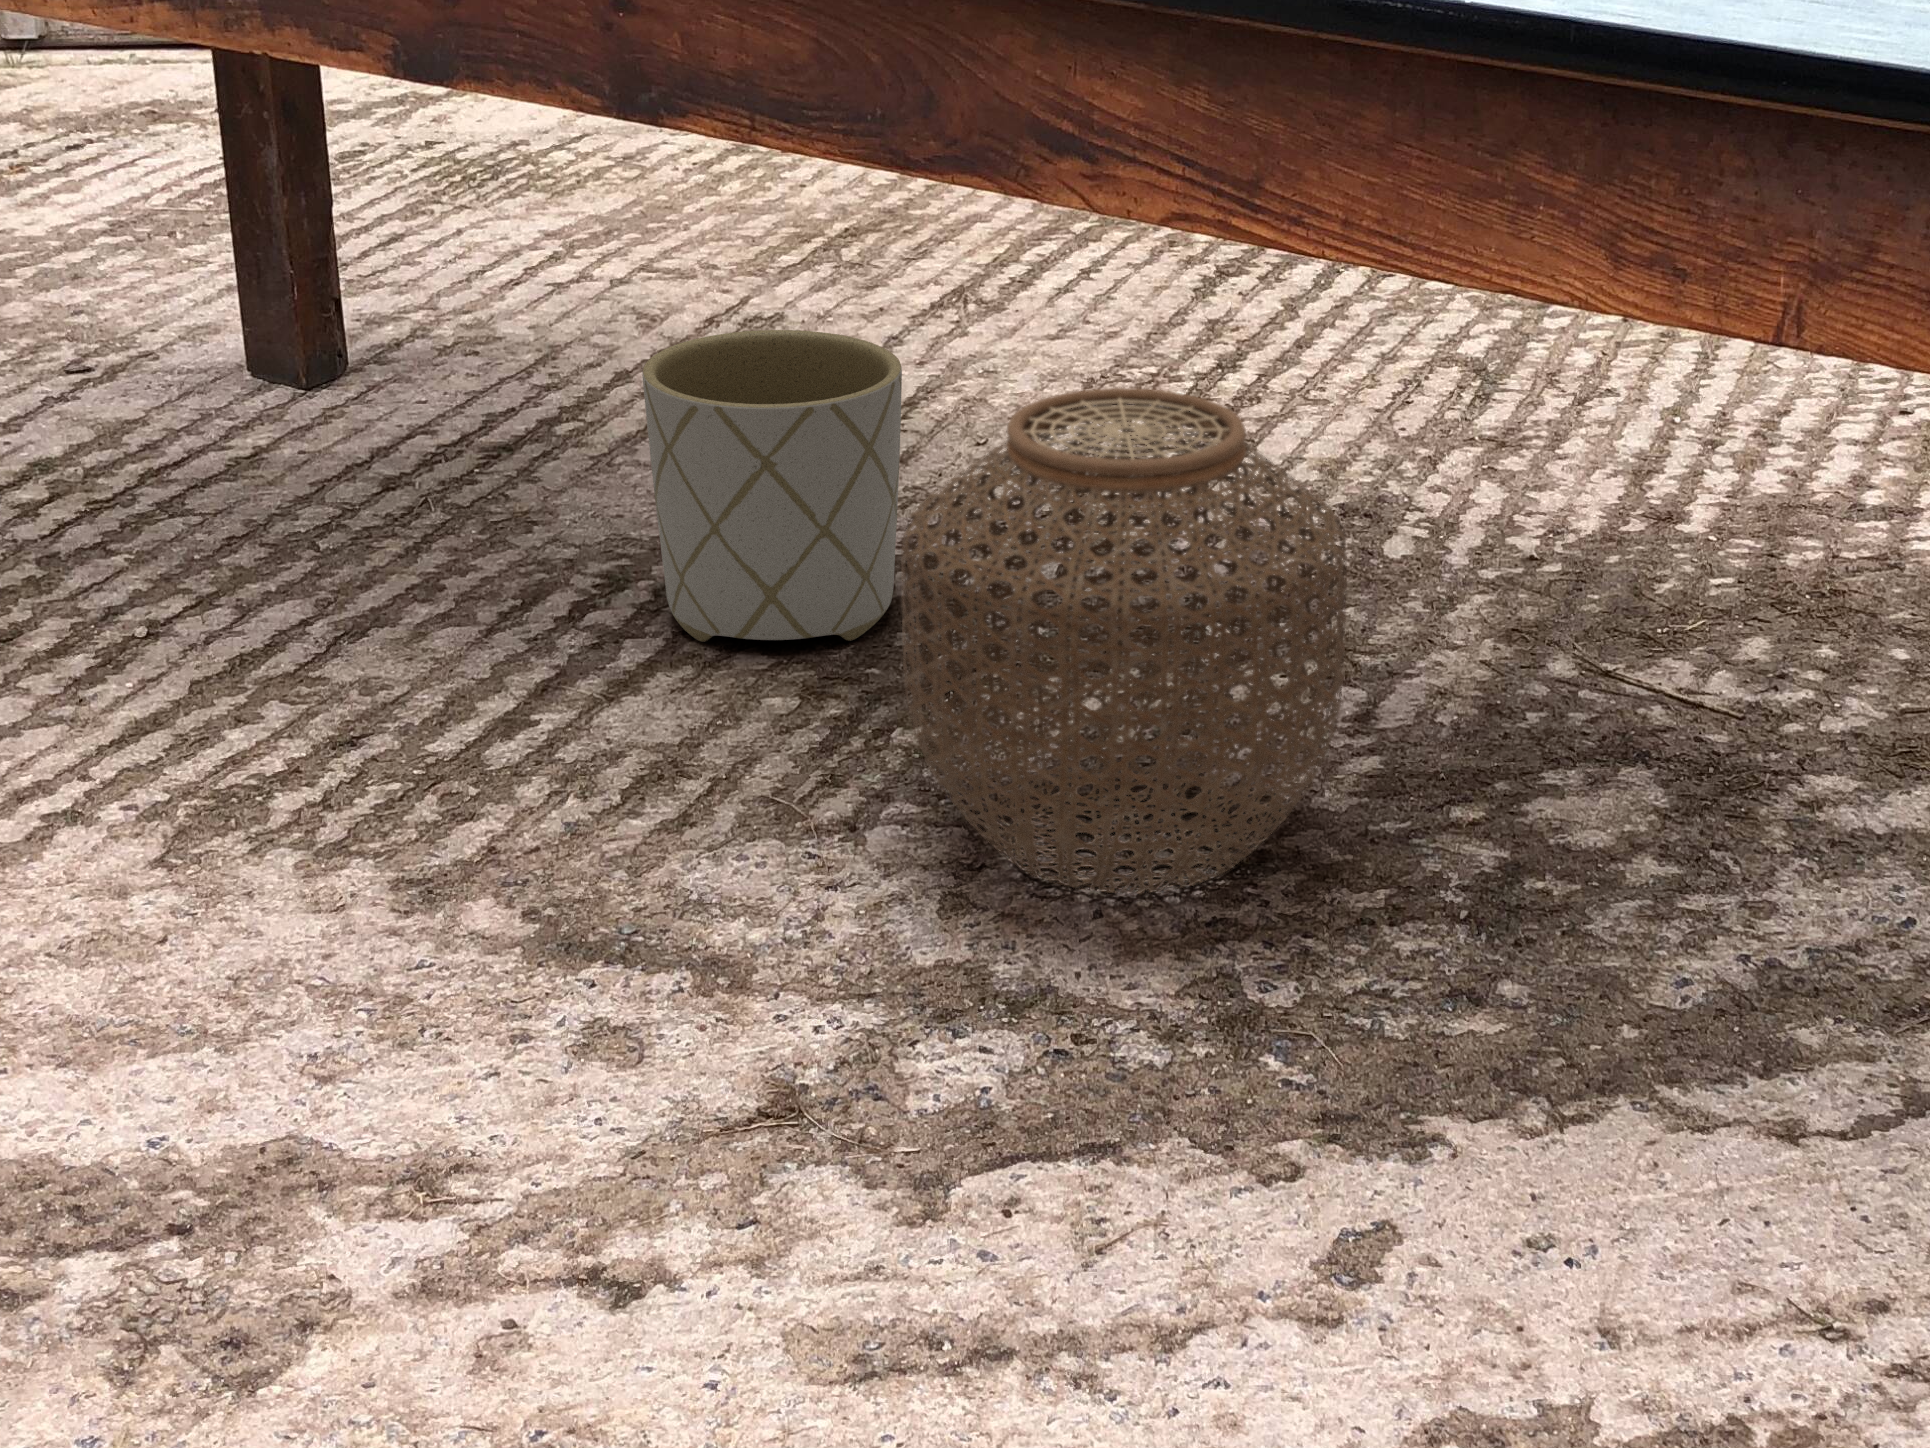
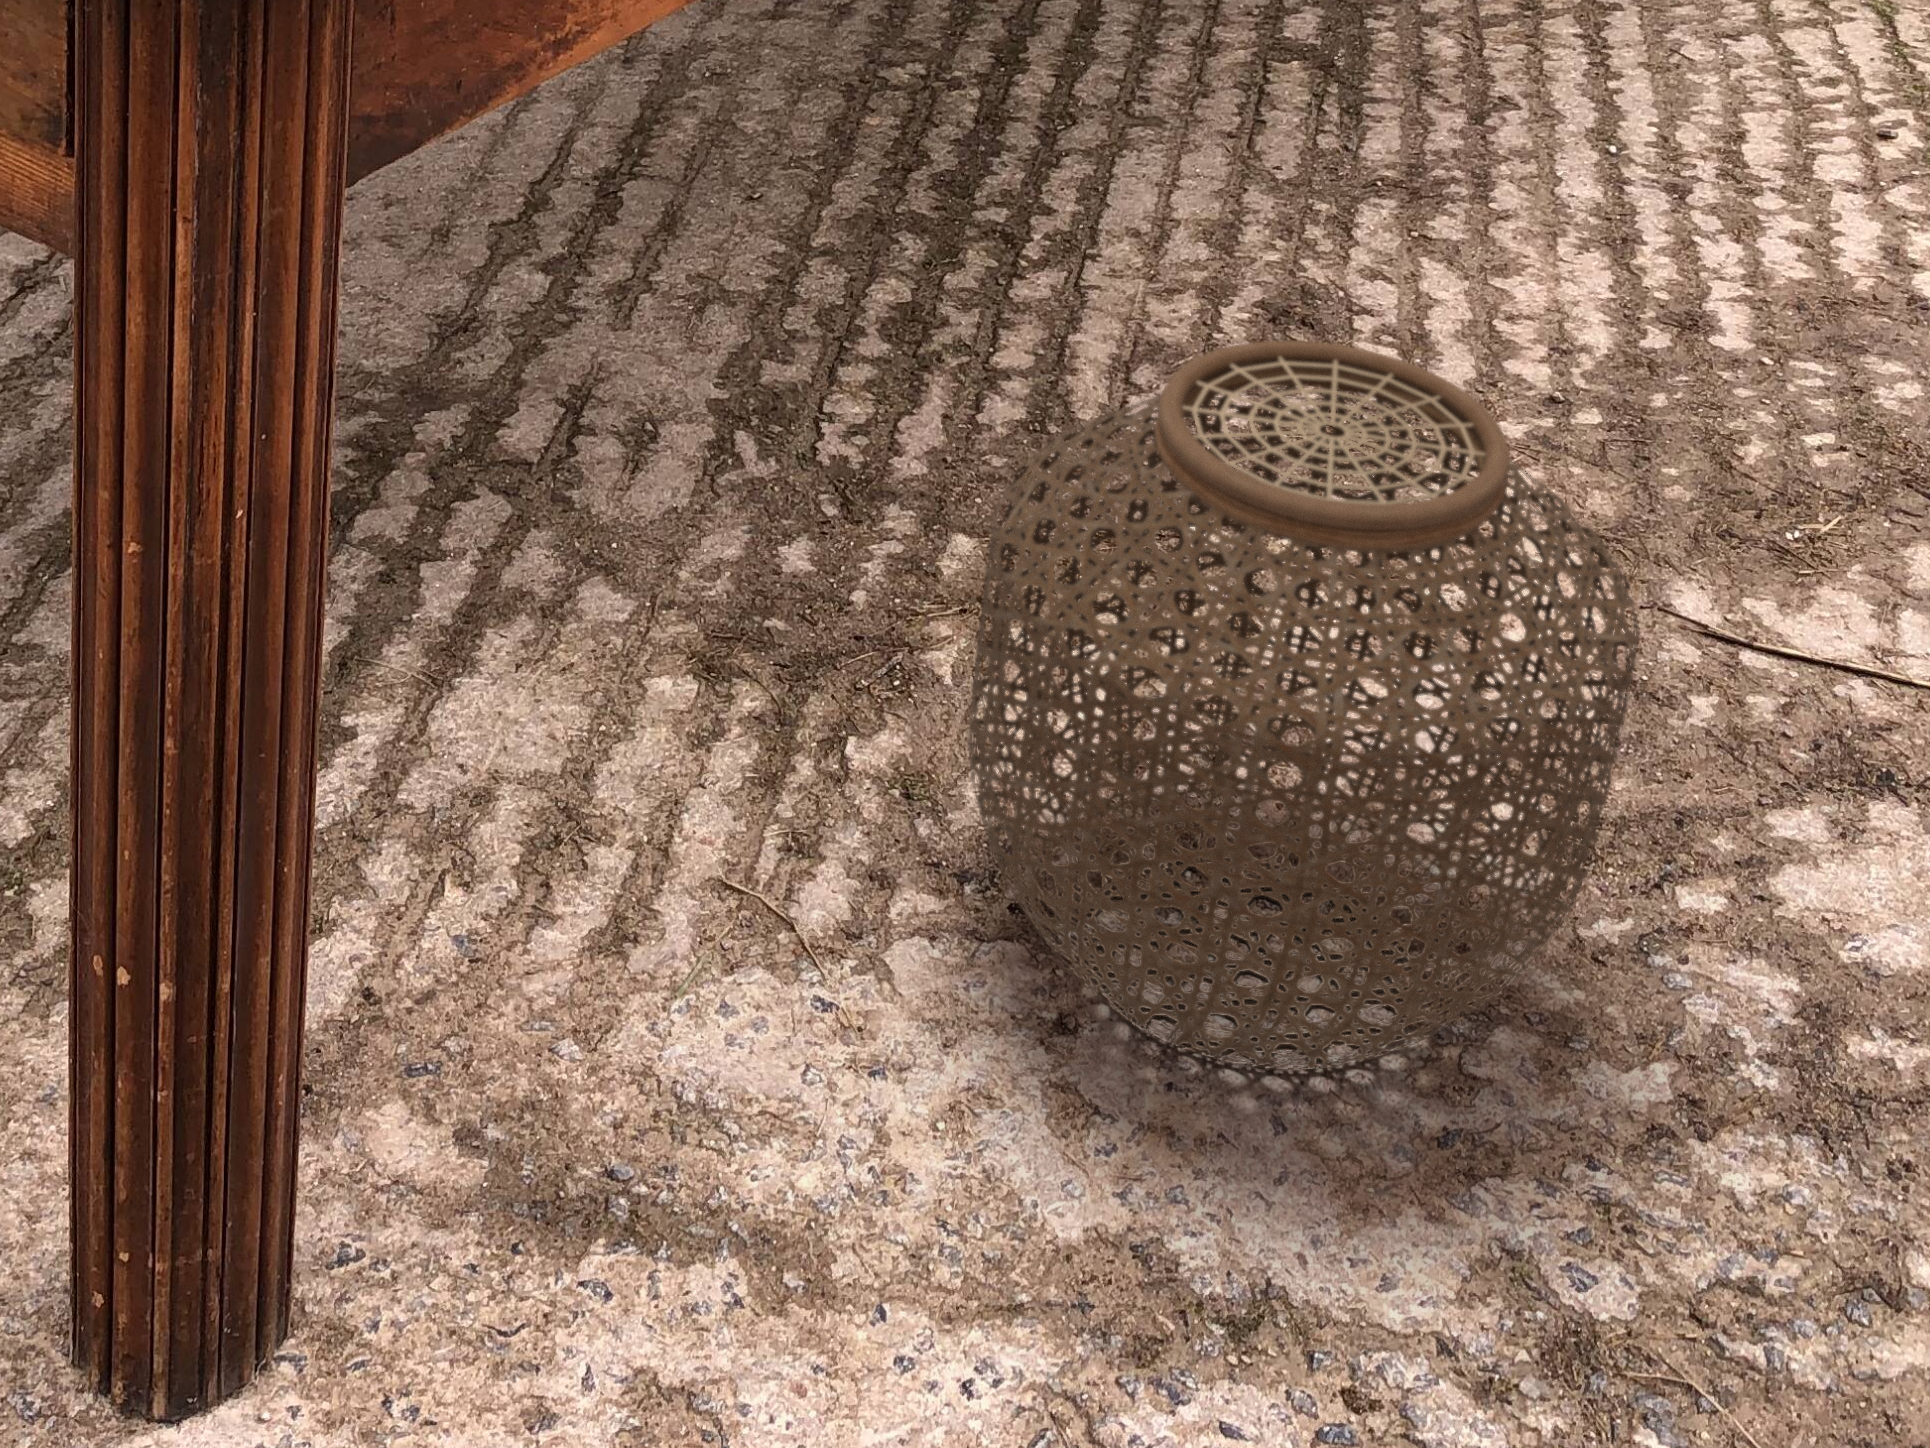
planter: present [642,330,902,642] -> none [450,124,797,569]

